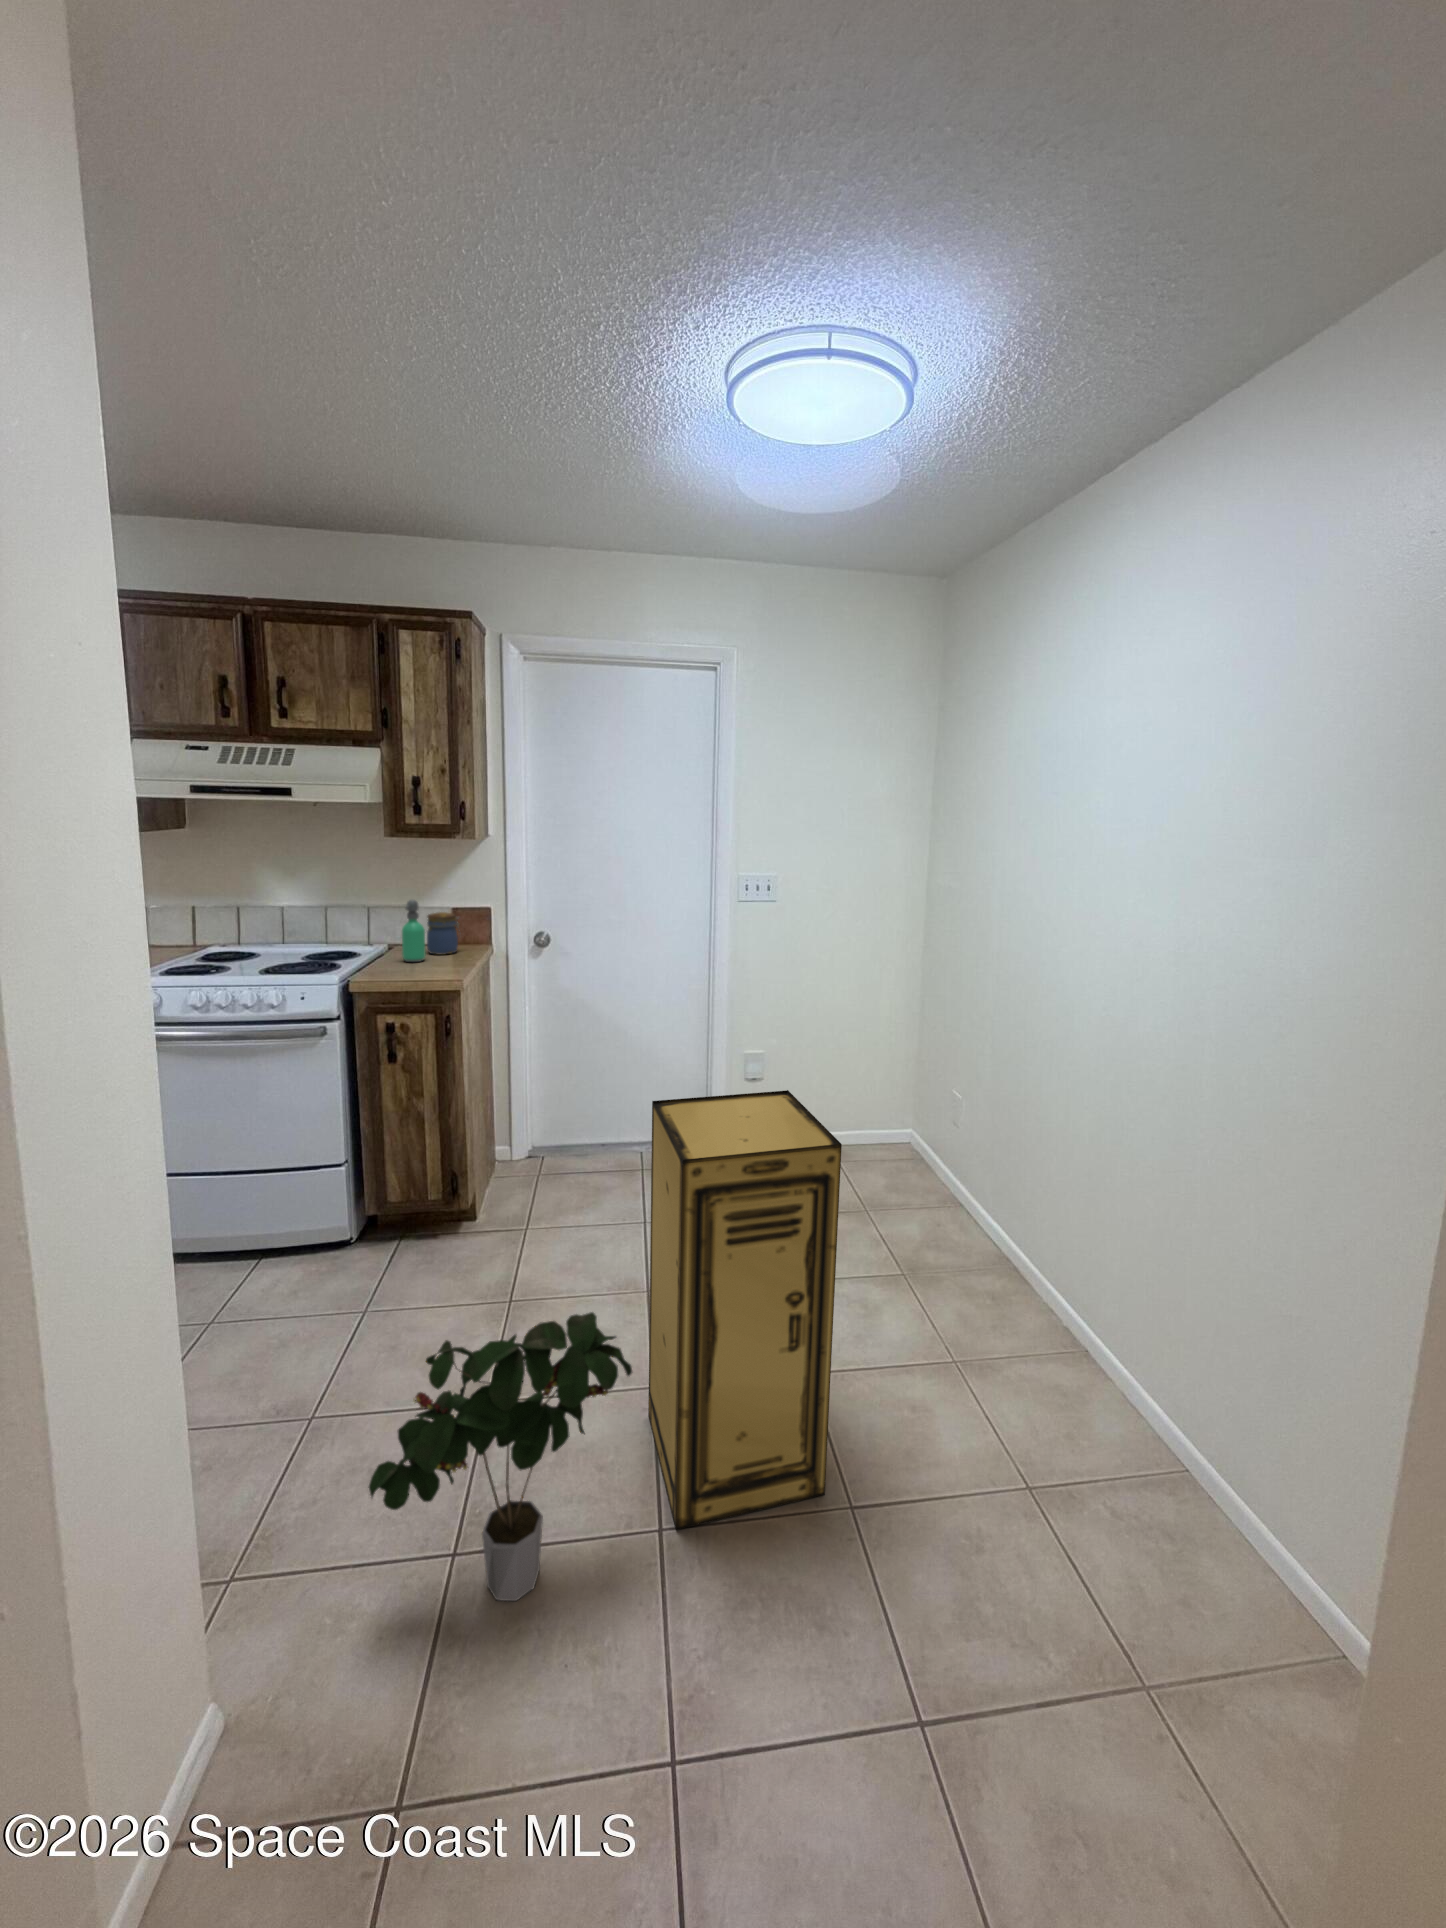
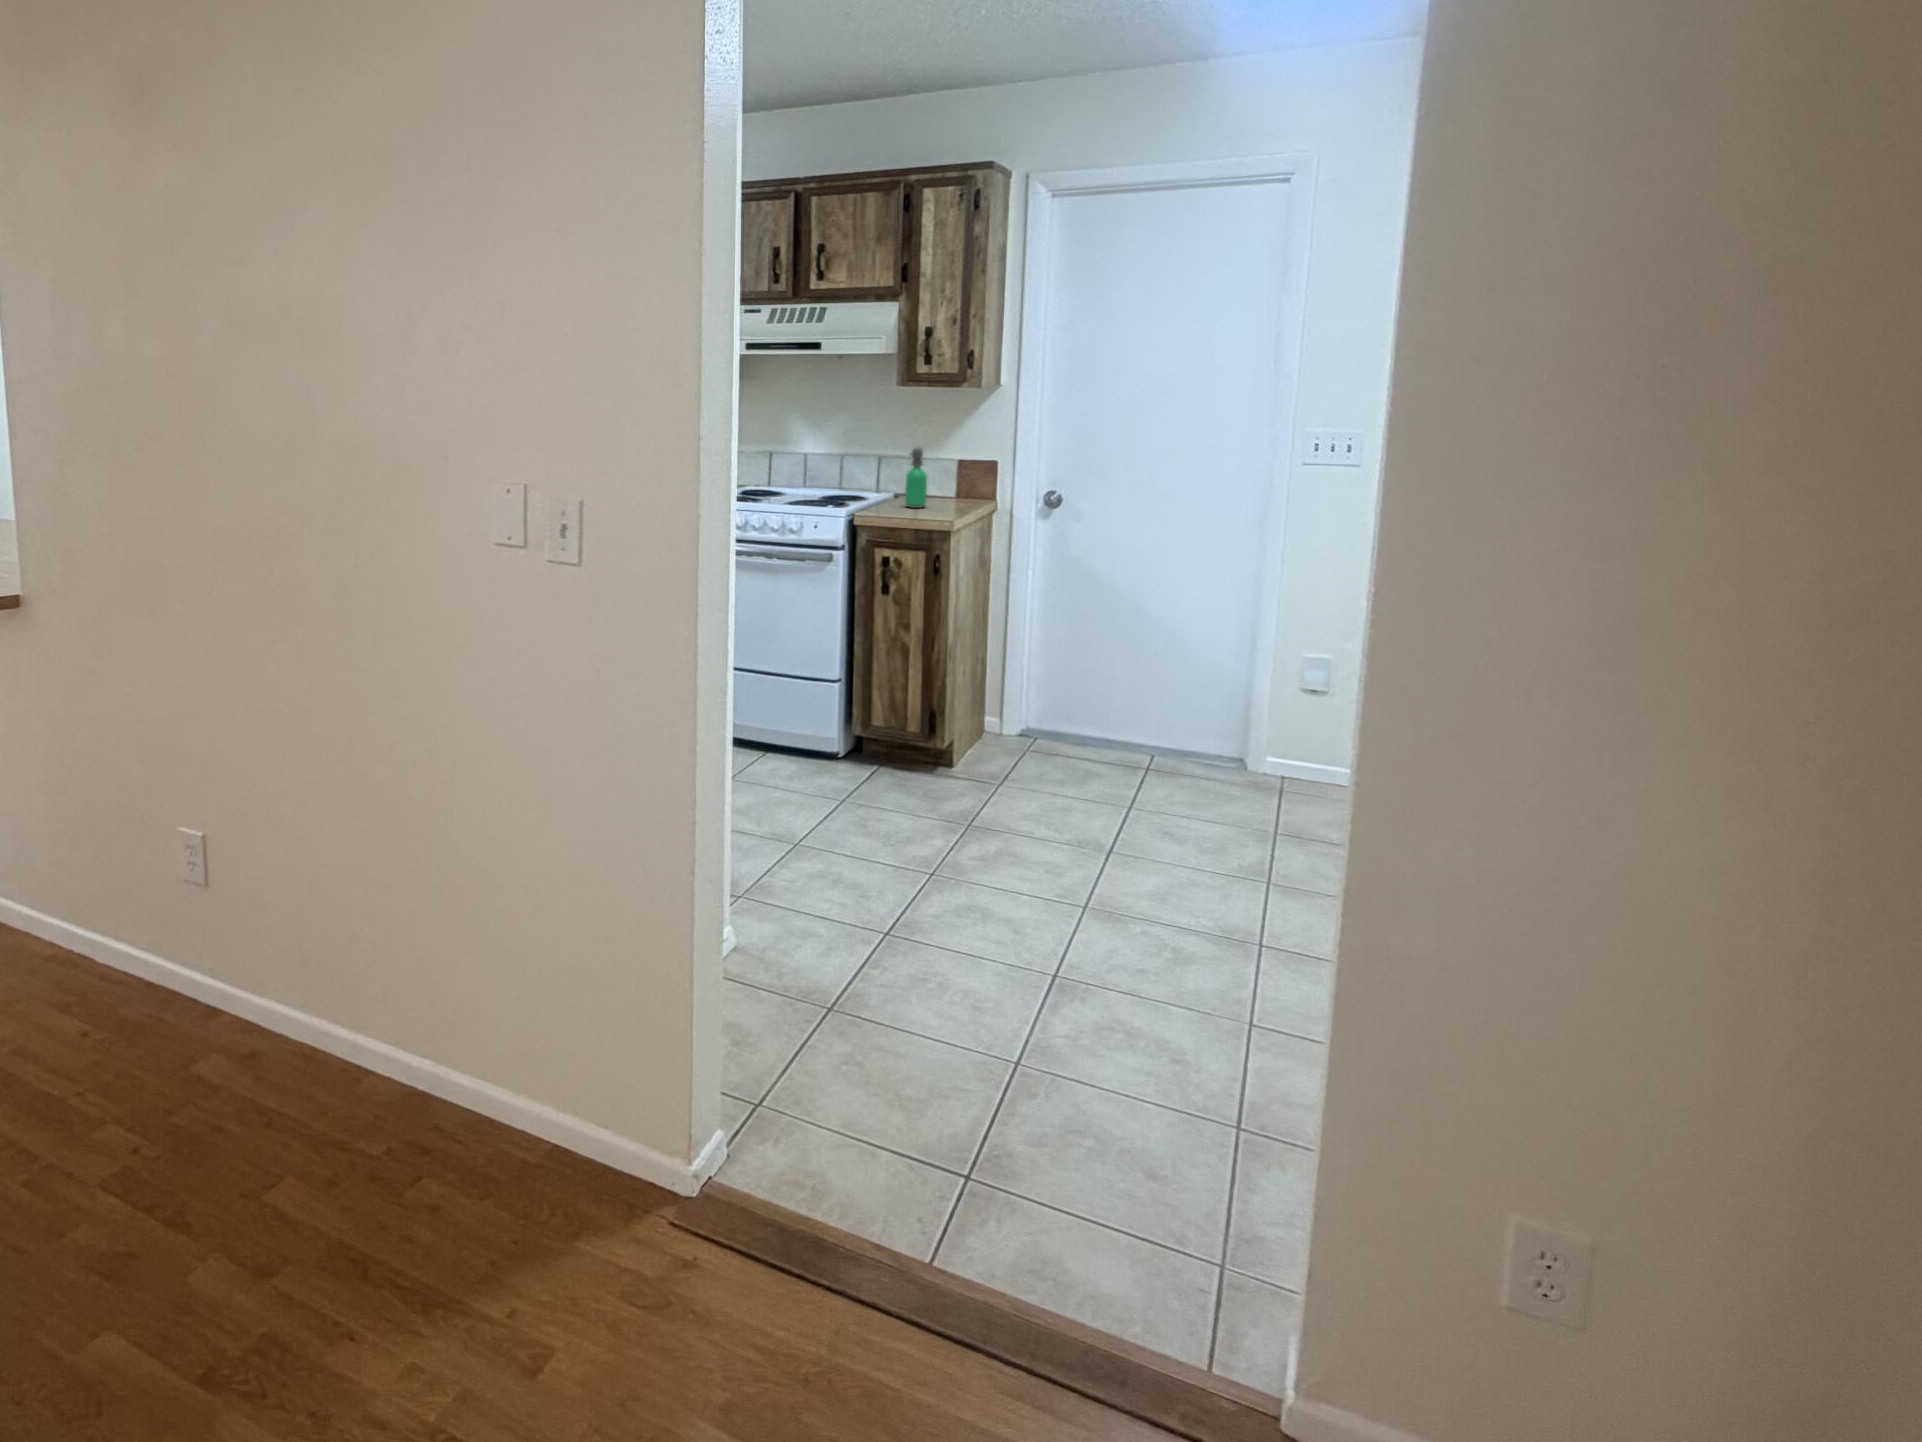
jar: present [427,912,459,955] -> none [930,463,964,505]
storage cabinet: present [648,1090,842,1530] -> none [1075,616,1267,1018]
potted plant: present [369,1312,632,1601] -> none [832,753,1041,972]

